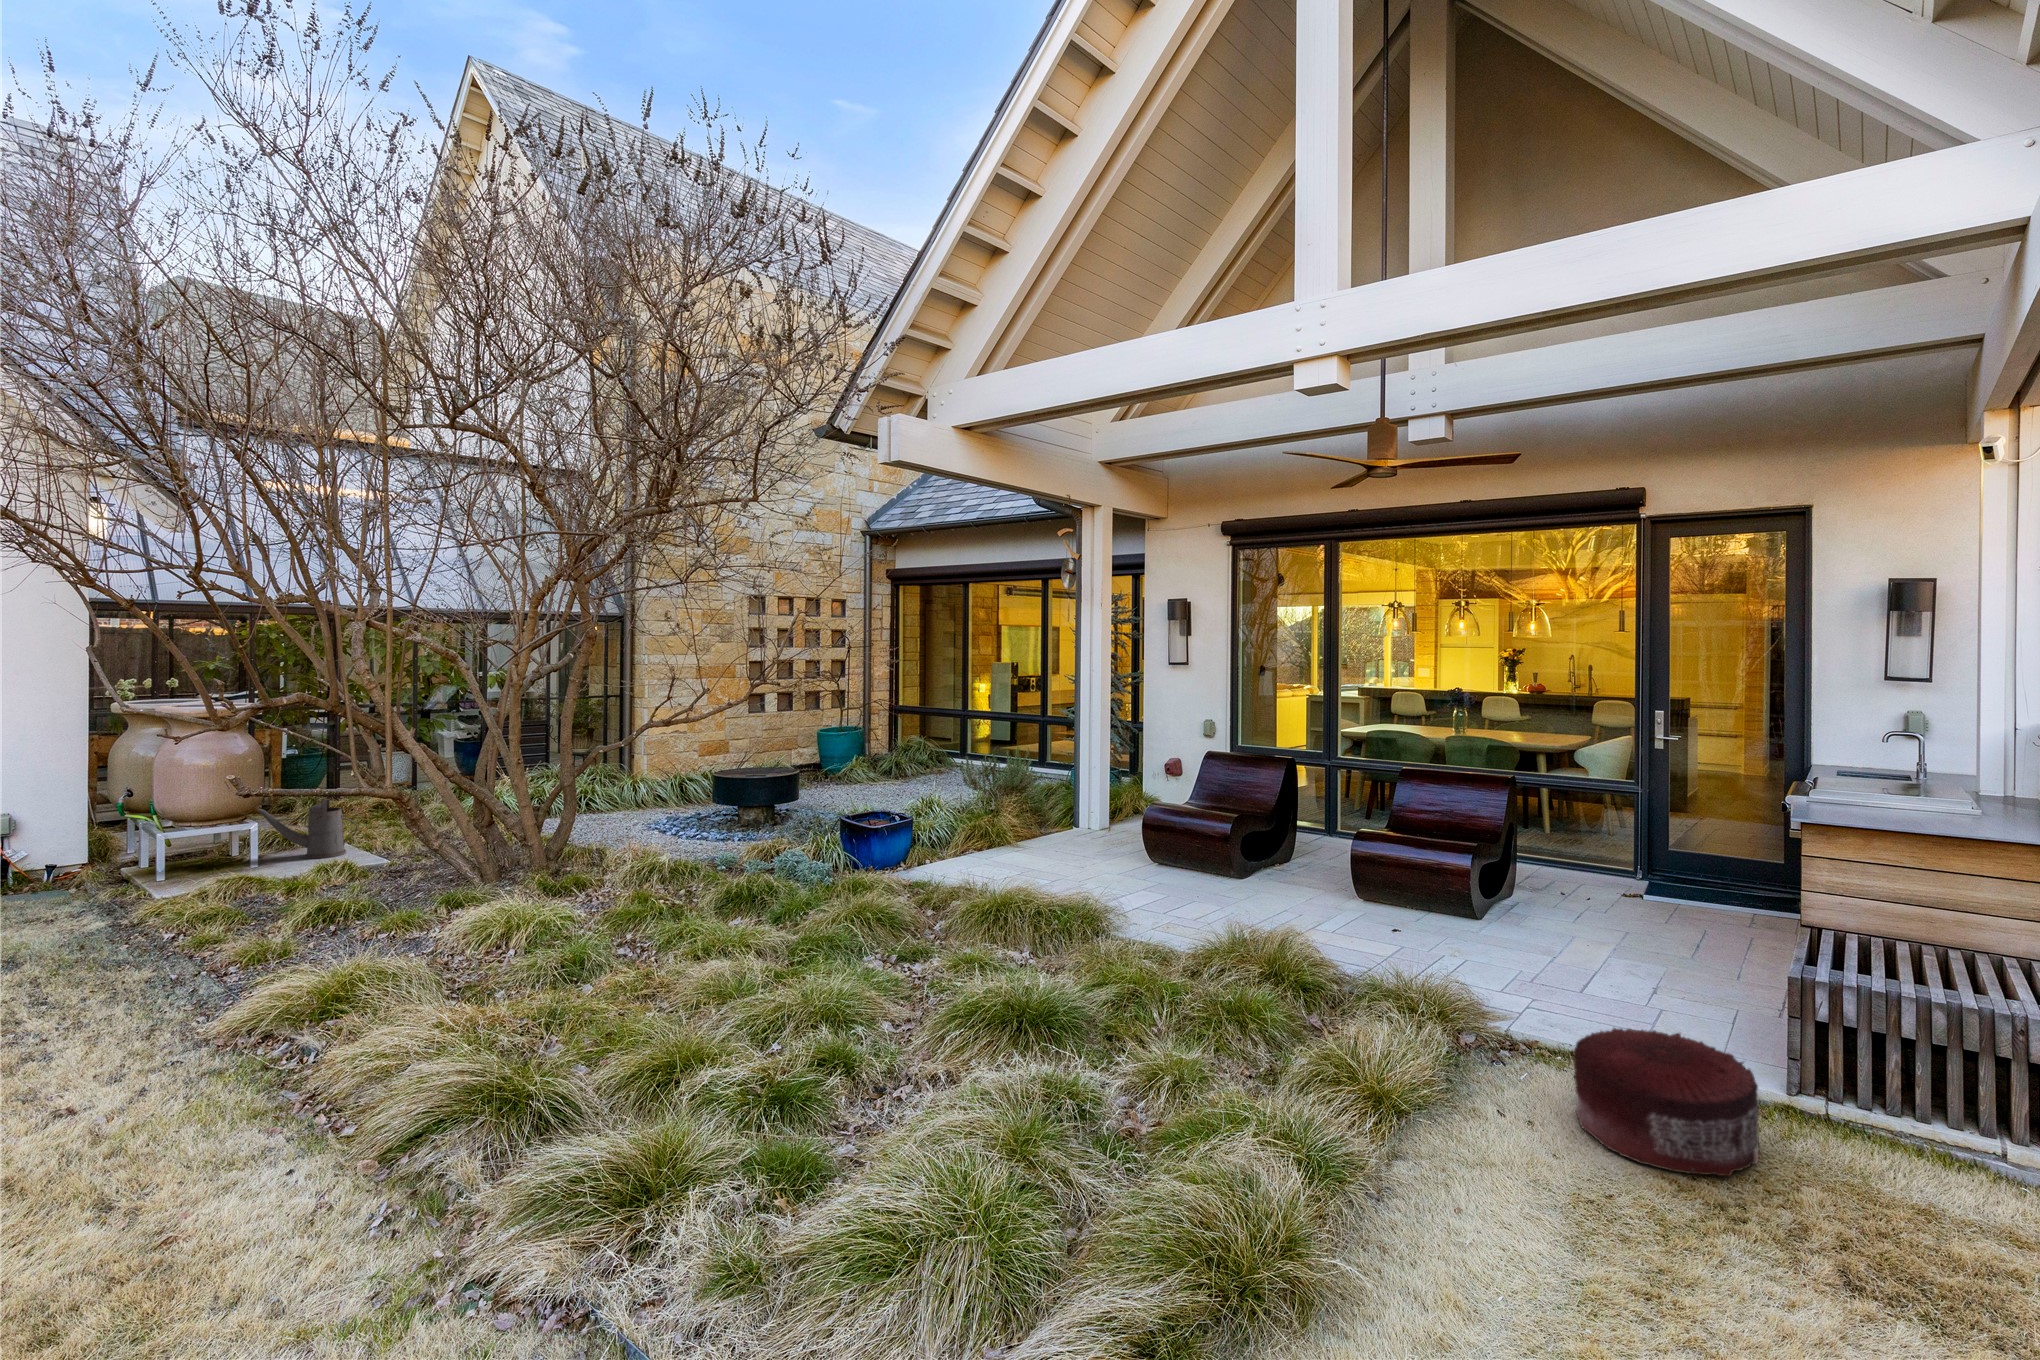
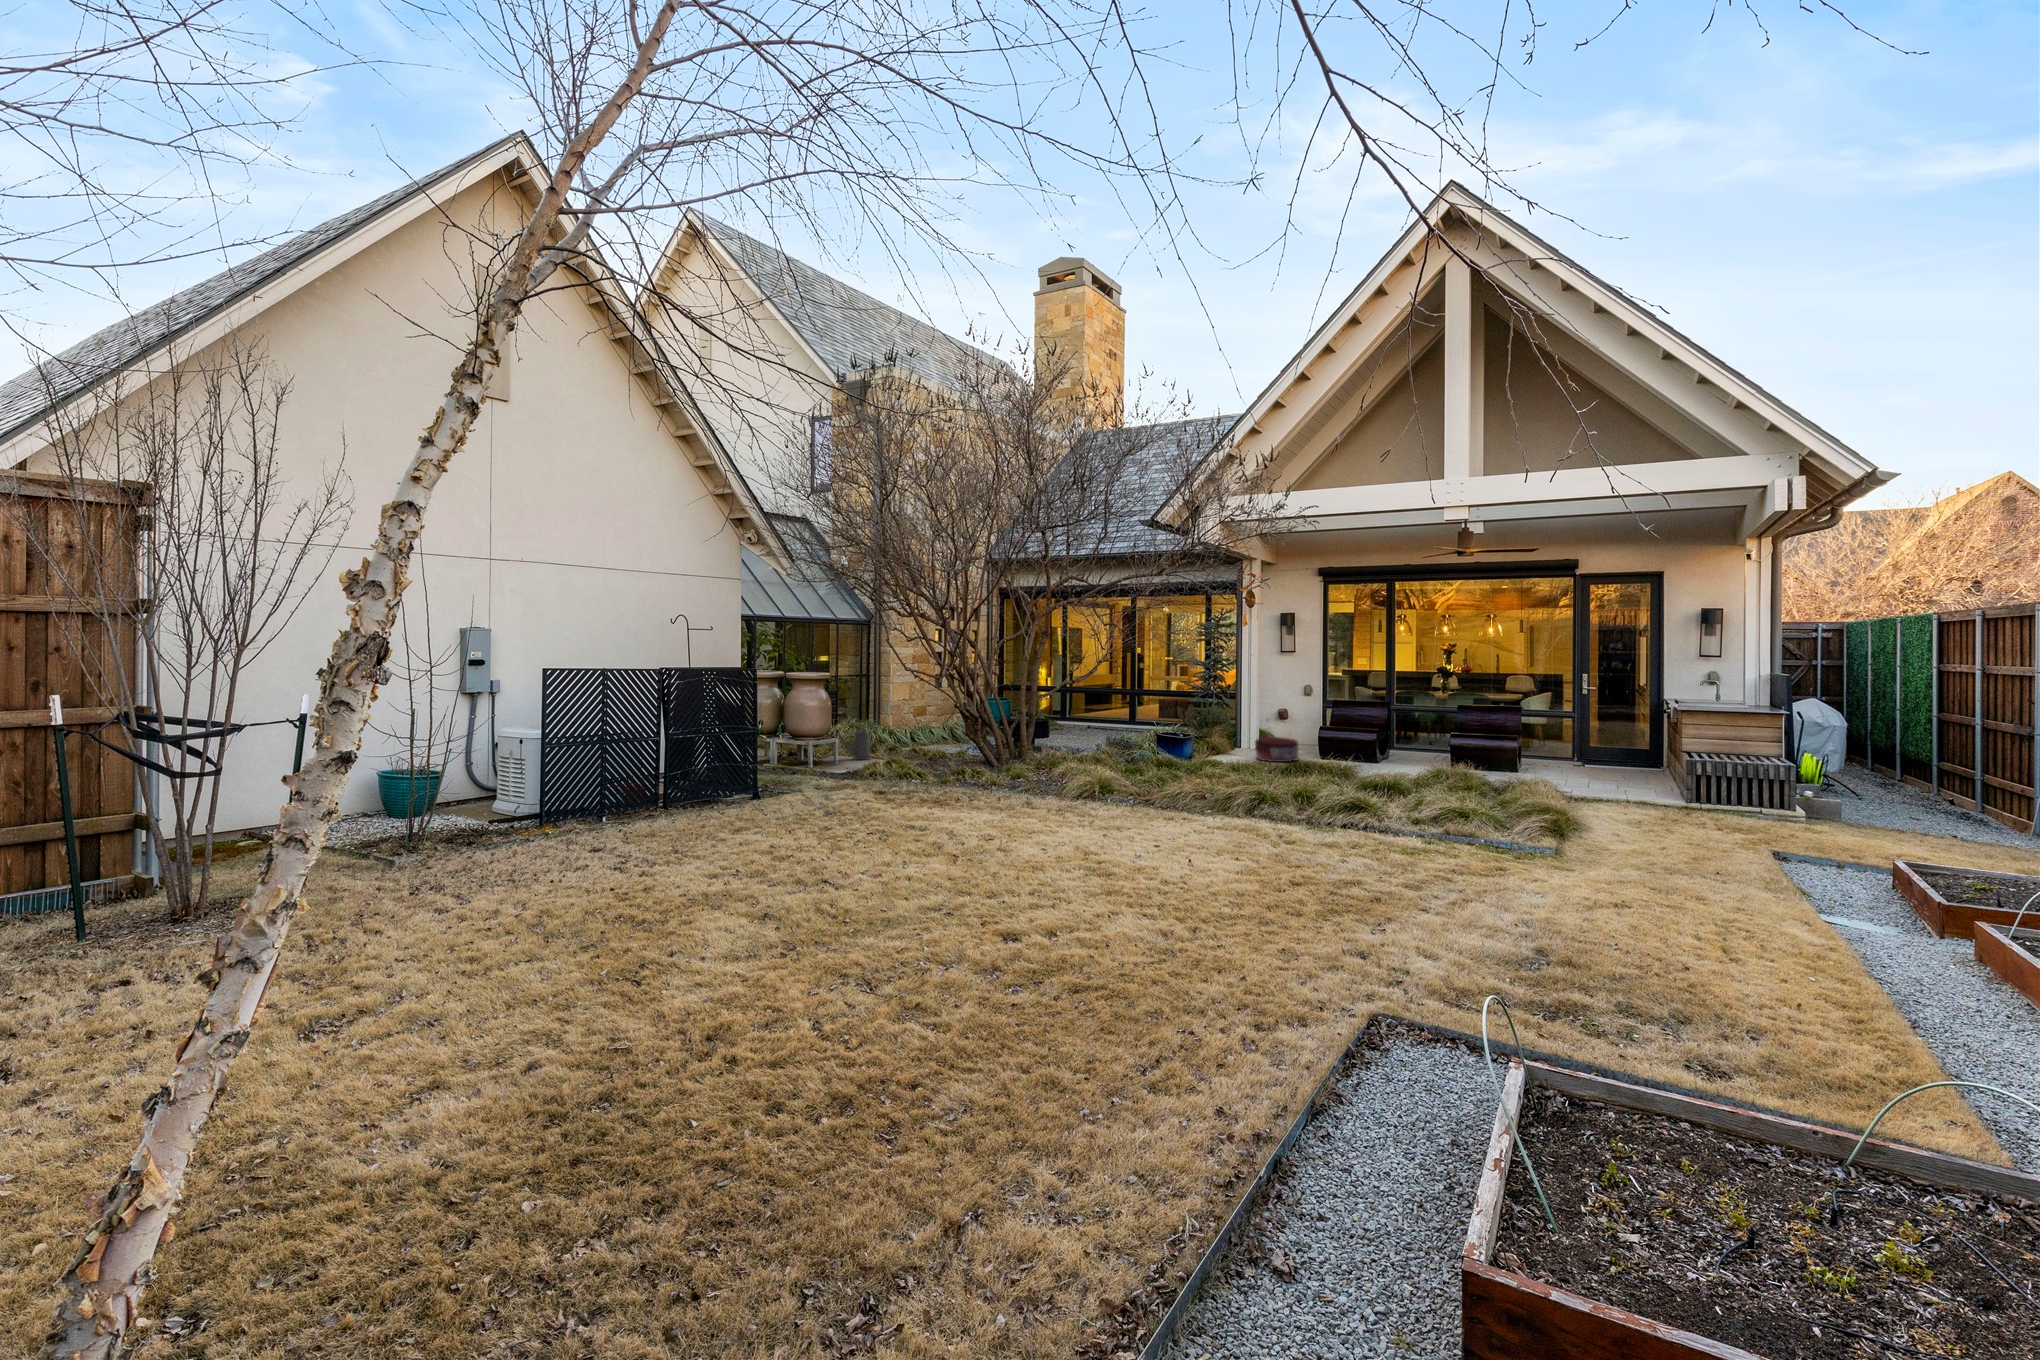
pouf: present [1574,1028,1759,1177] -> present [1255,737,1299,762]

